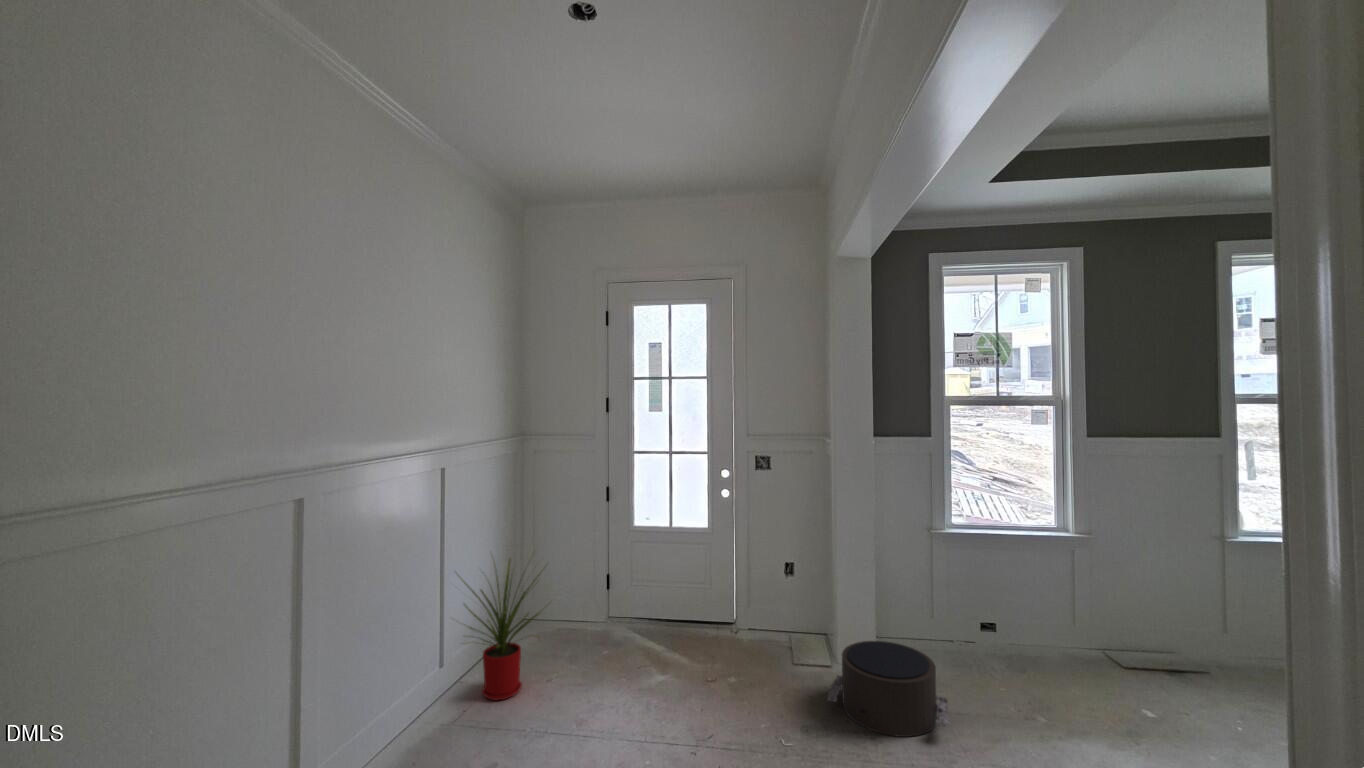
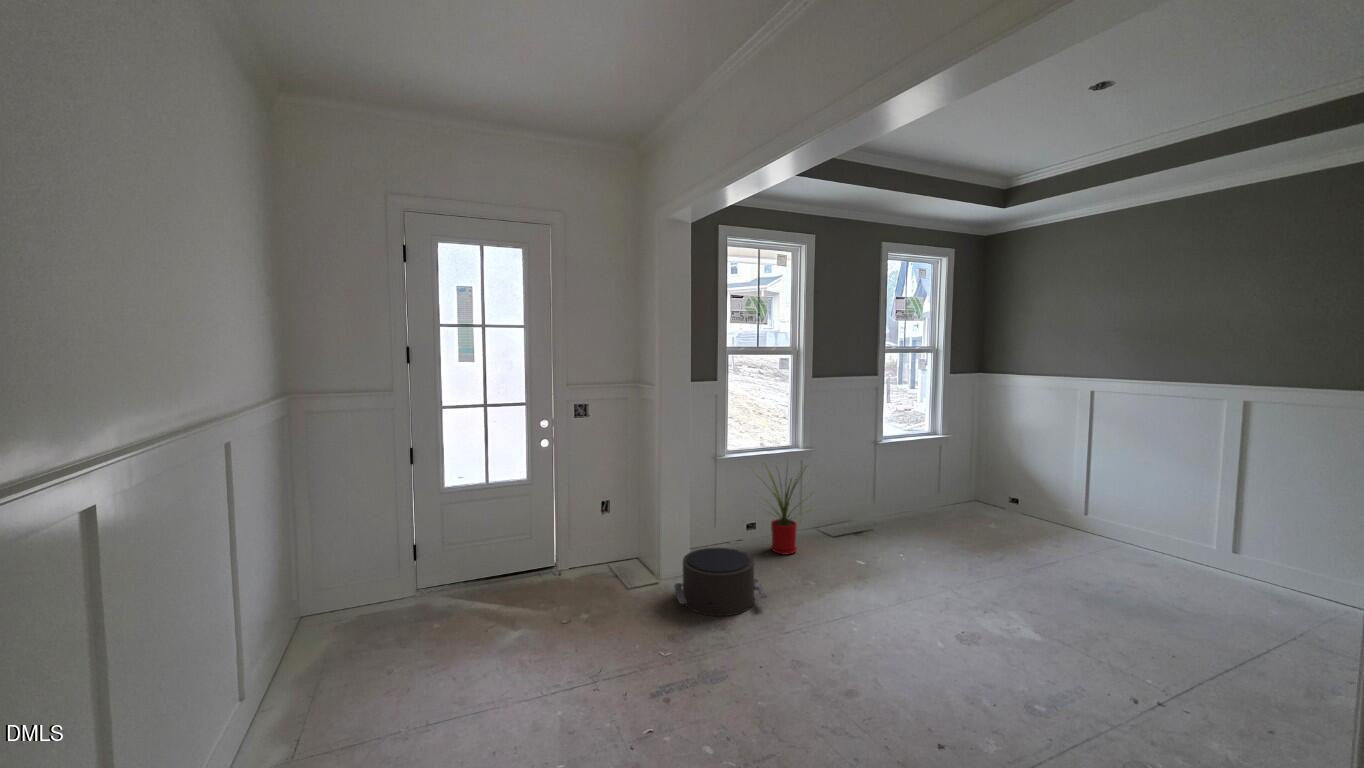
house plant: present [463,559,540,700] -> present [757,471,802,554]

